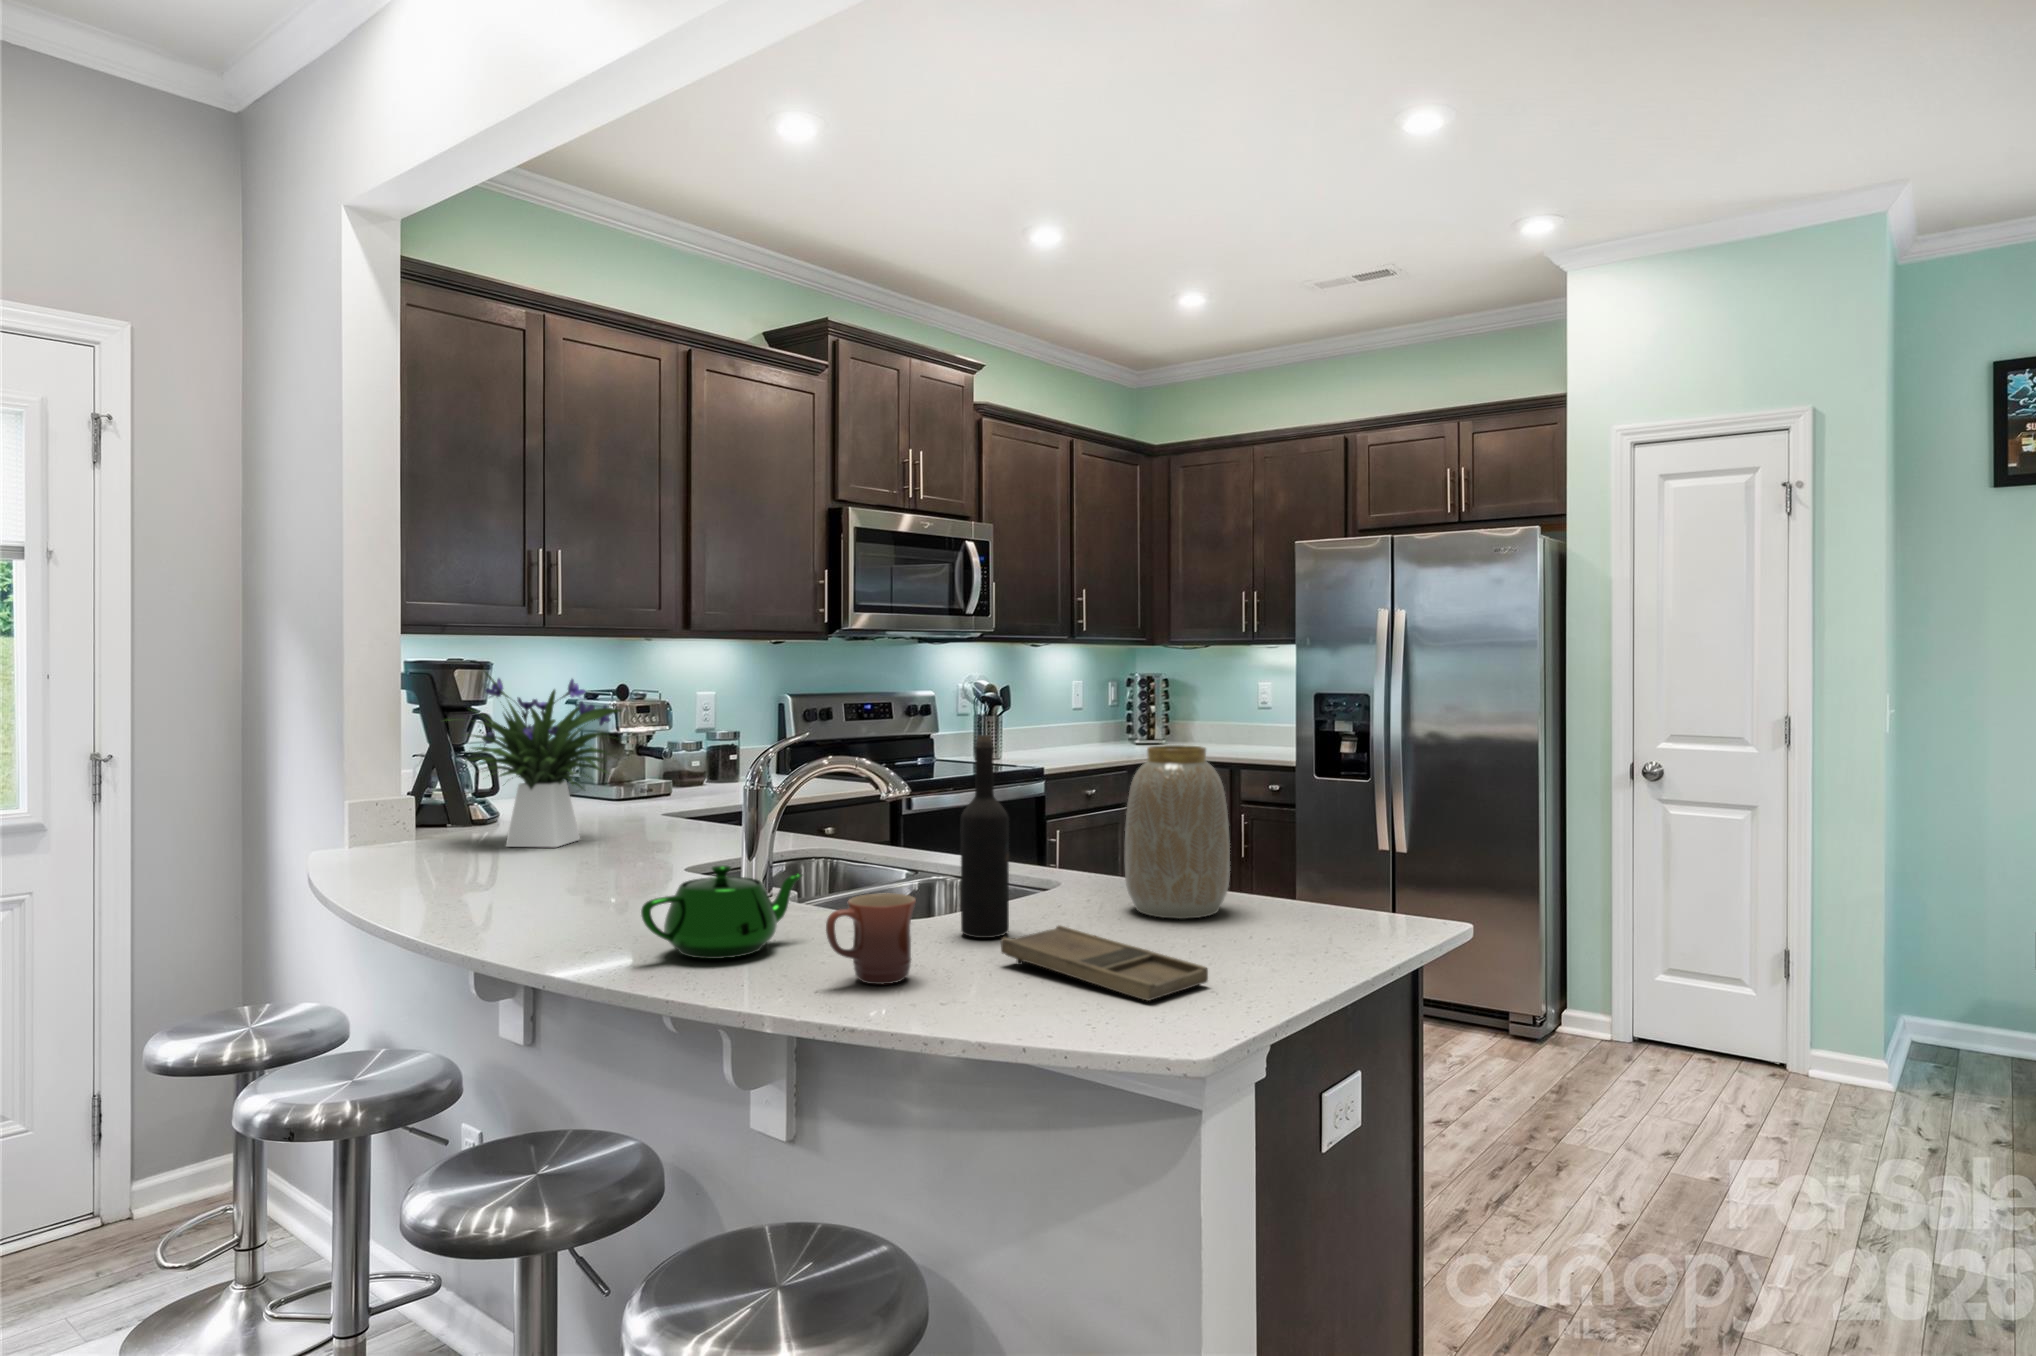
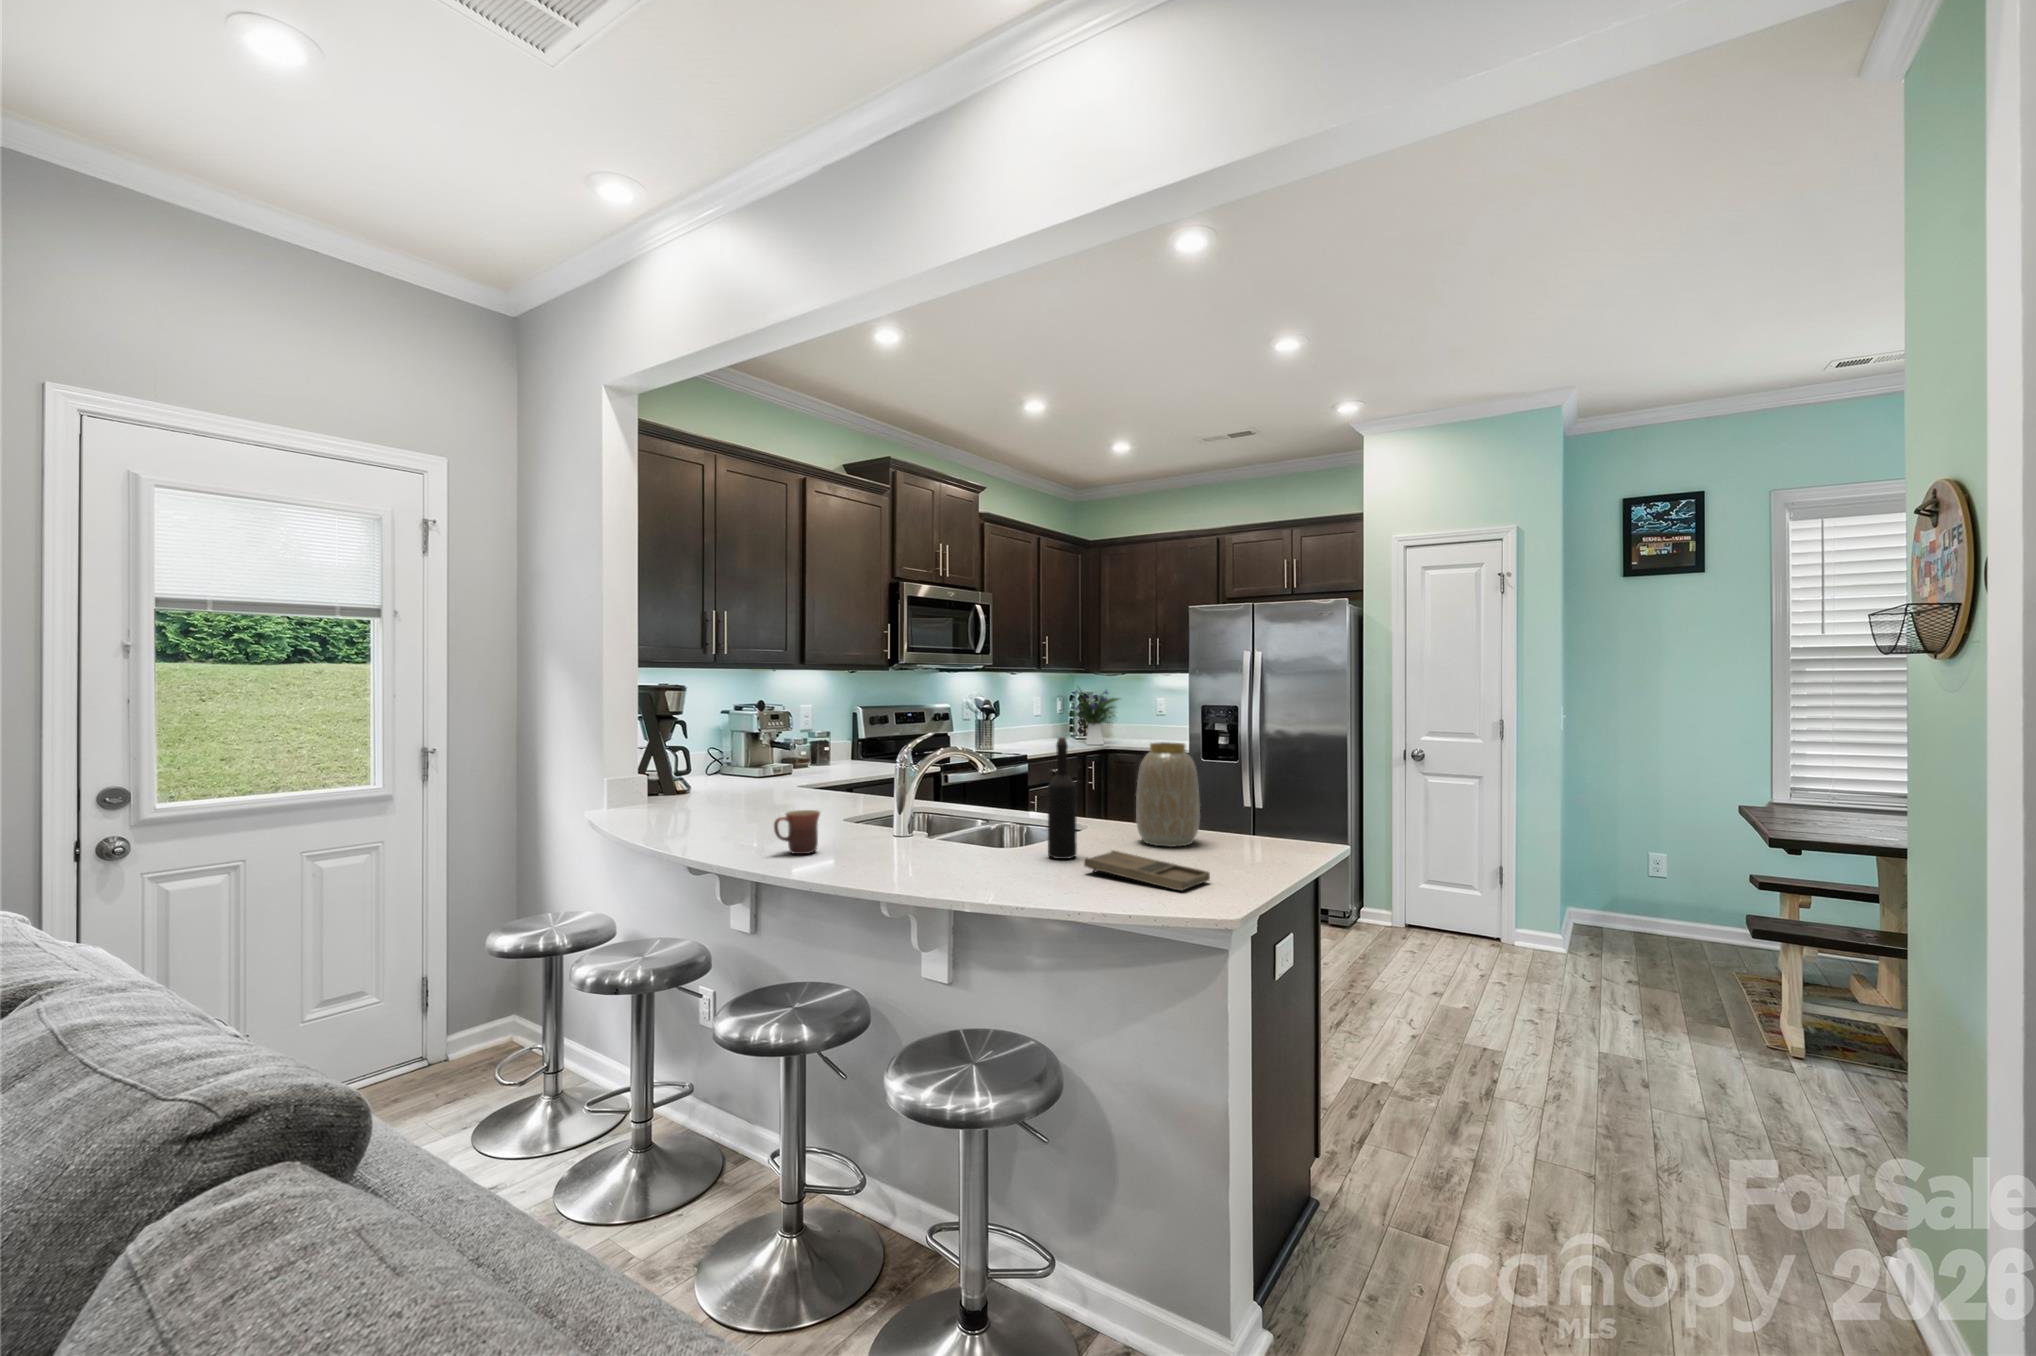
flower arrangement: present [448,671,622,847] -> present [1071,690,1118,745]
teapot: present [641,865,802,959] -> none [869,816,955,872]
mug: present [826,893,916,985] -> present [774,810,820,854]

